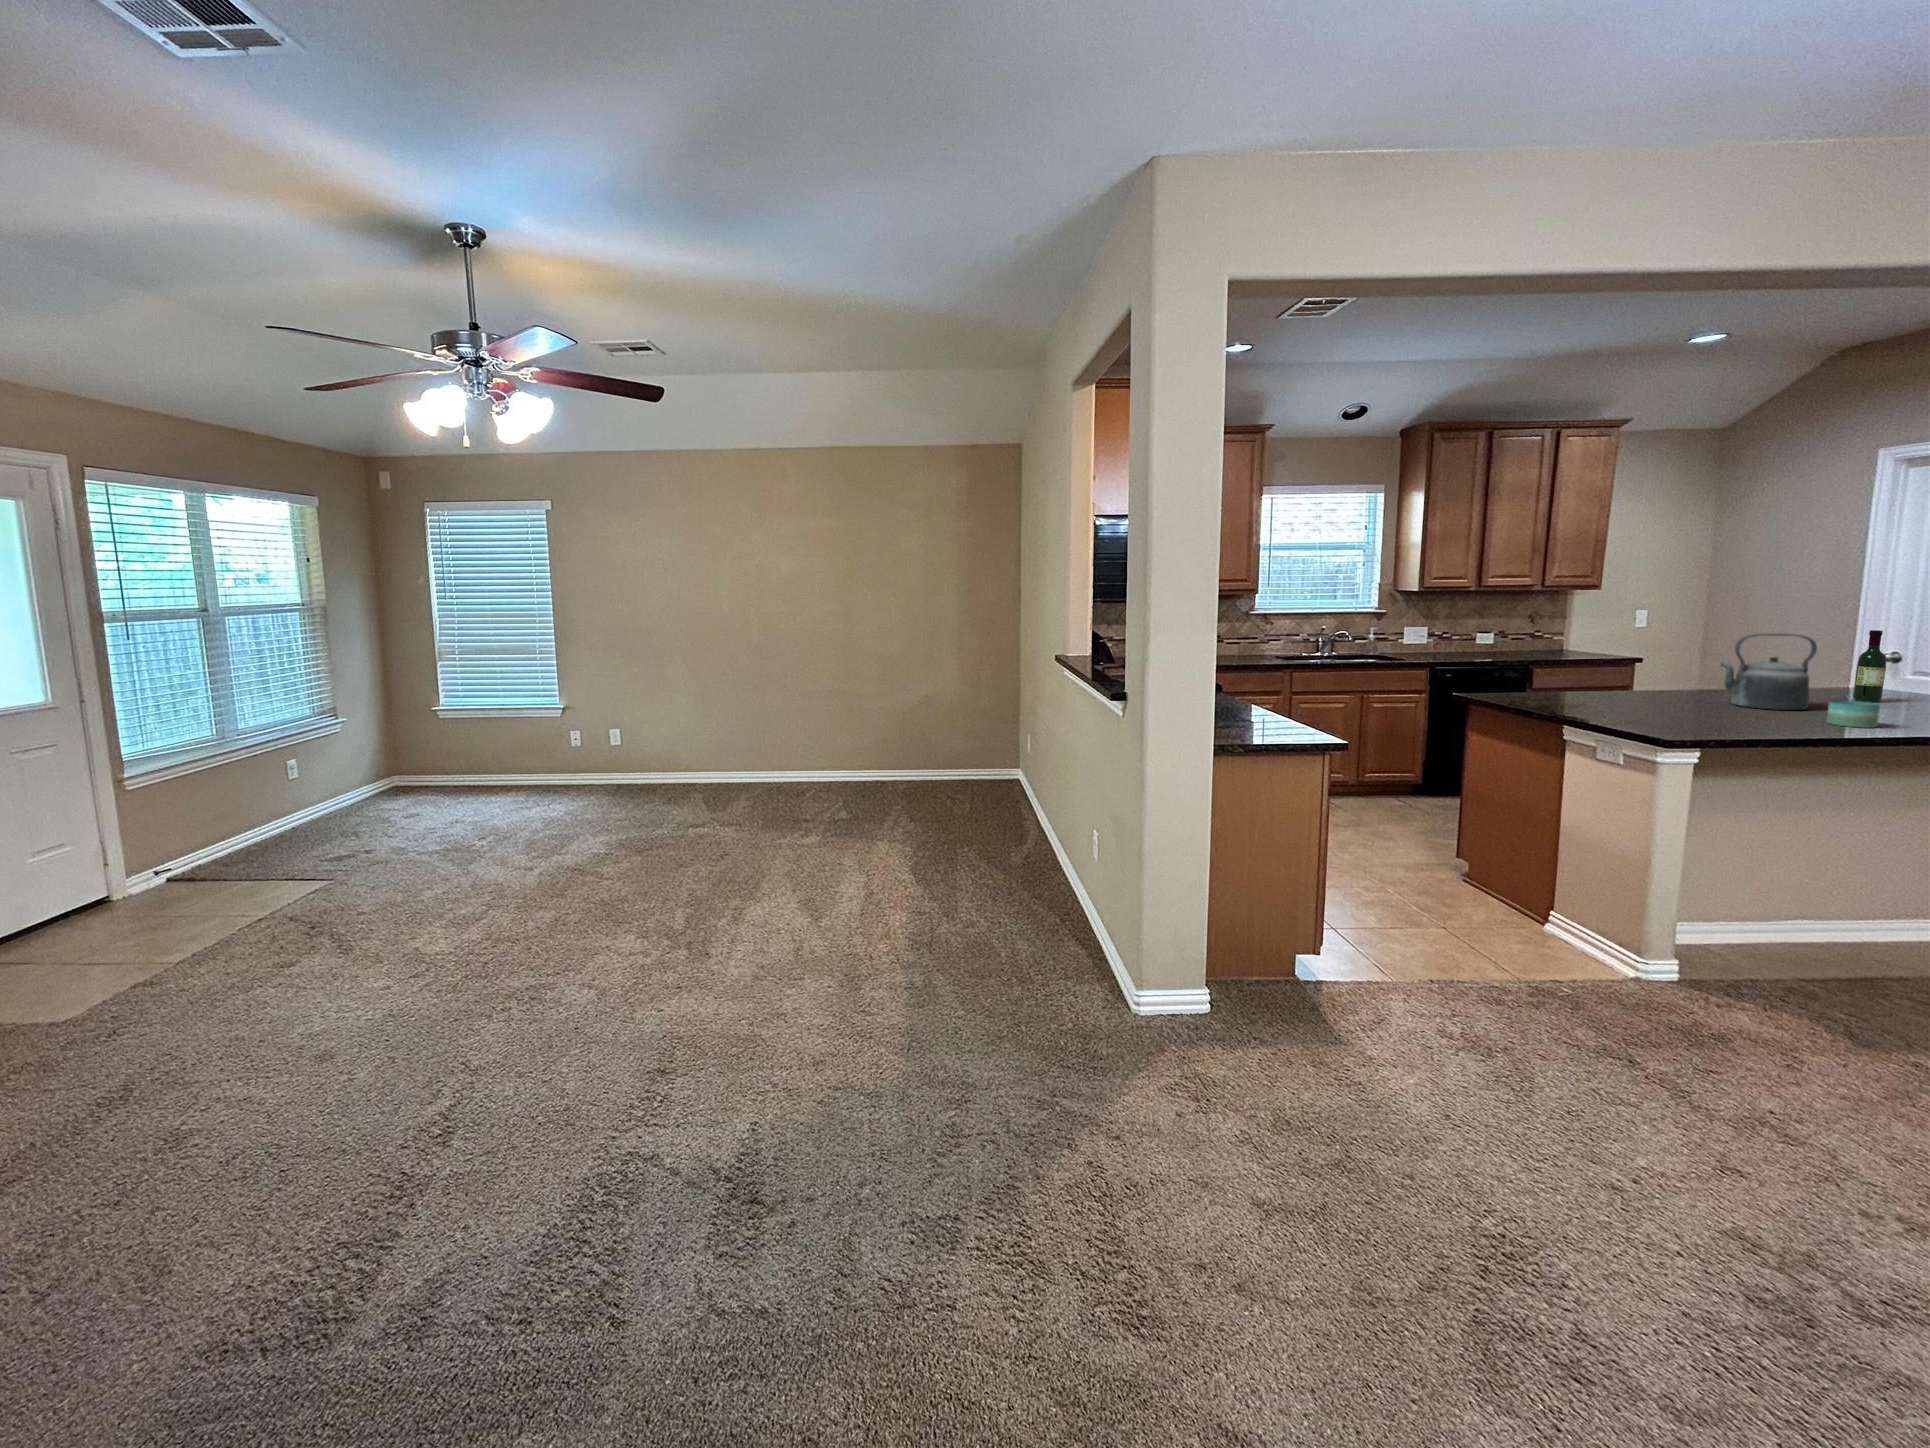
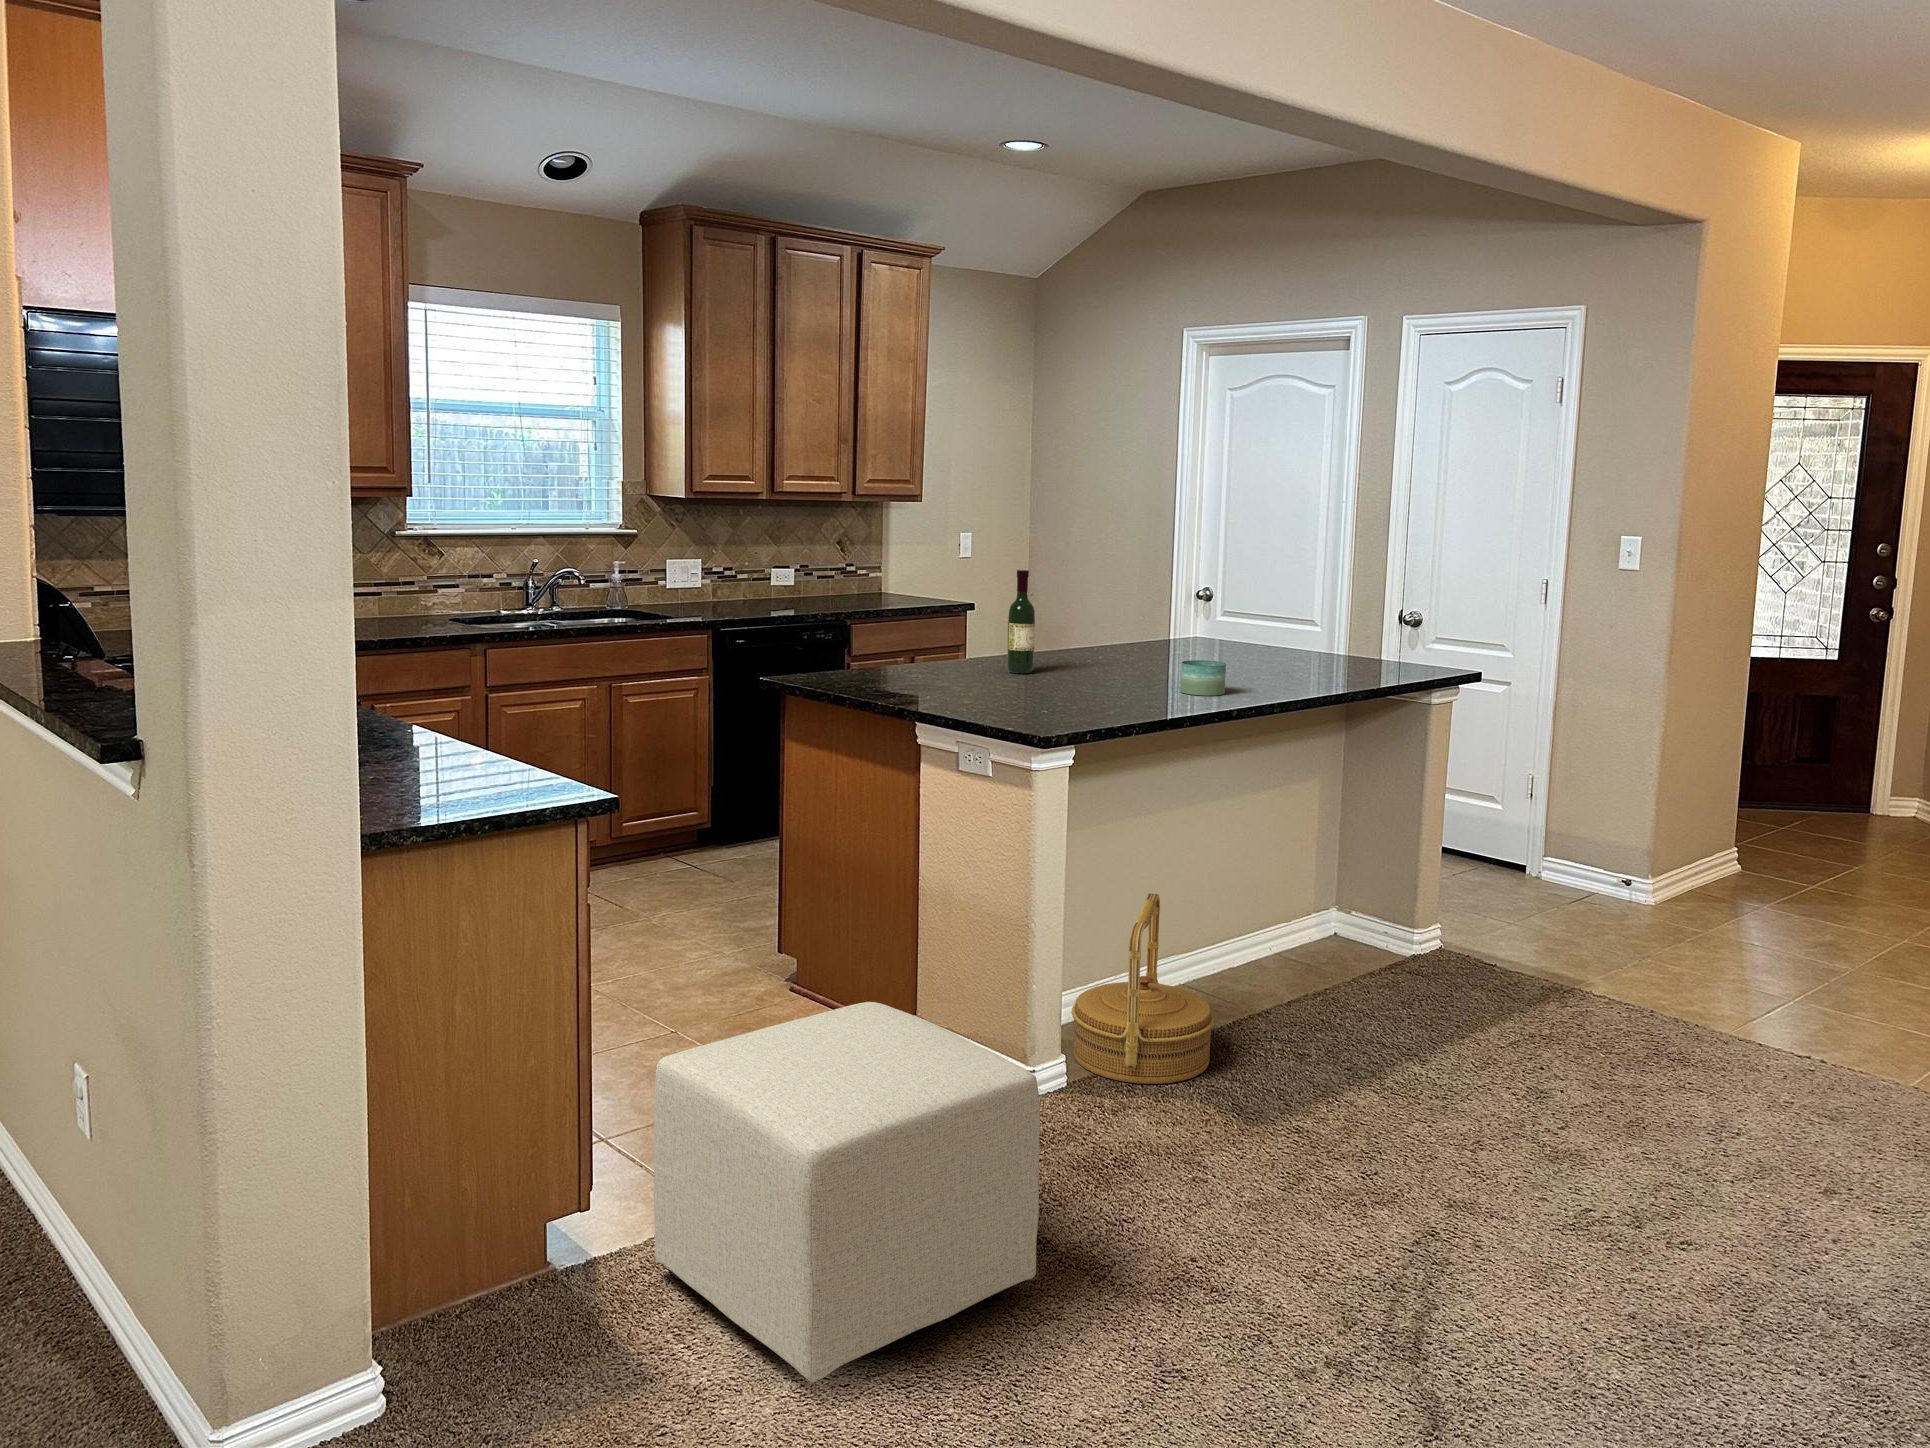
wine bottle: present [1853,630,1887,702] -> present [1007,570,1035,673]
kettle: present [1721,634,1817,710] -> none [1072,571,1162,676]
woven basket: none [1691,866,1841,1006] -> present [1072,893,1215,1084]
ottoman: none [1353,882,1633,1080] -> present [654,1002,1040,1383]

